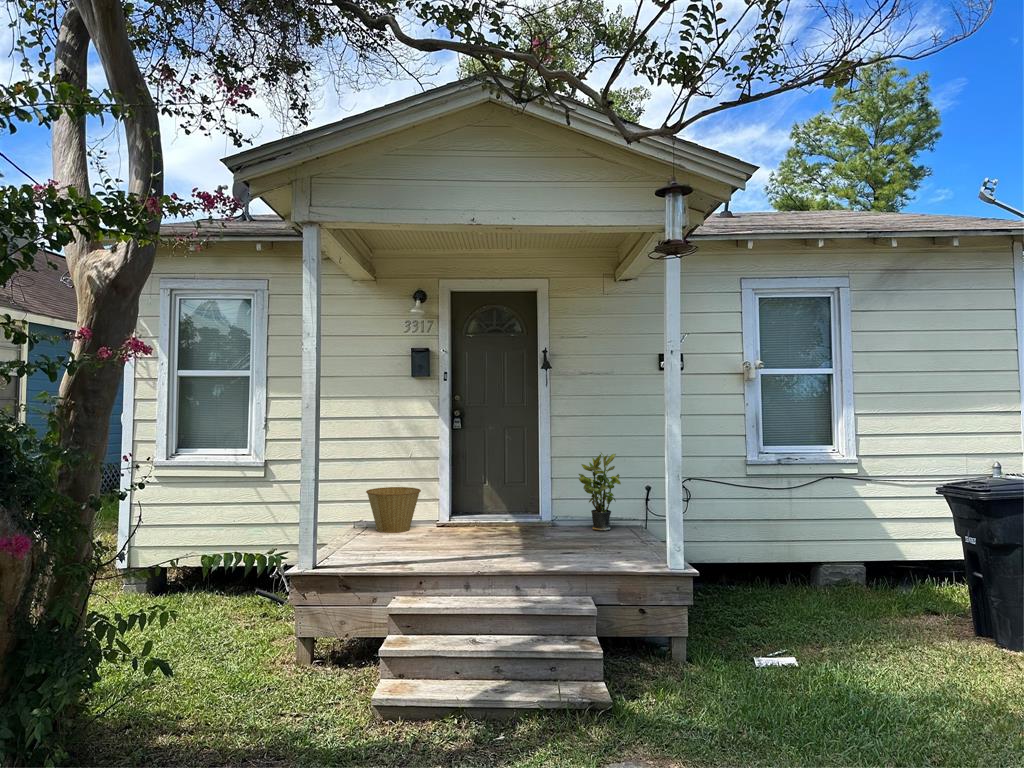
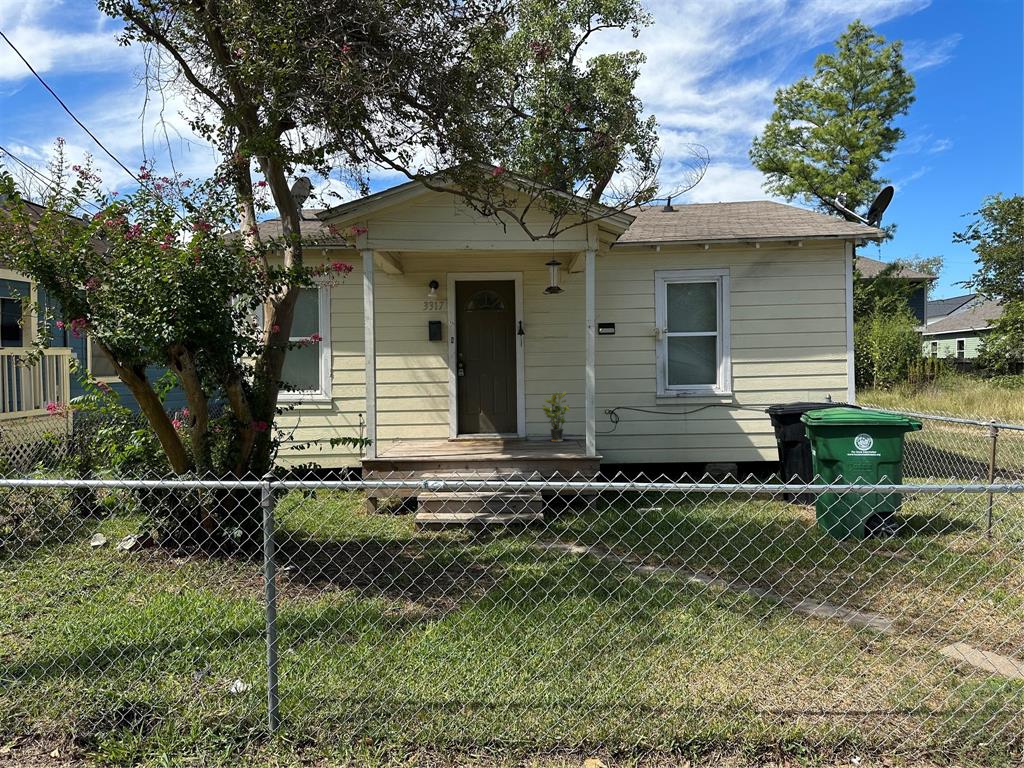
basket: present [366,487,421,533] -> none [401,415,437,444]

